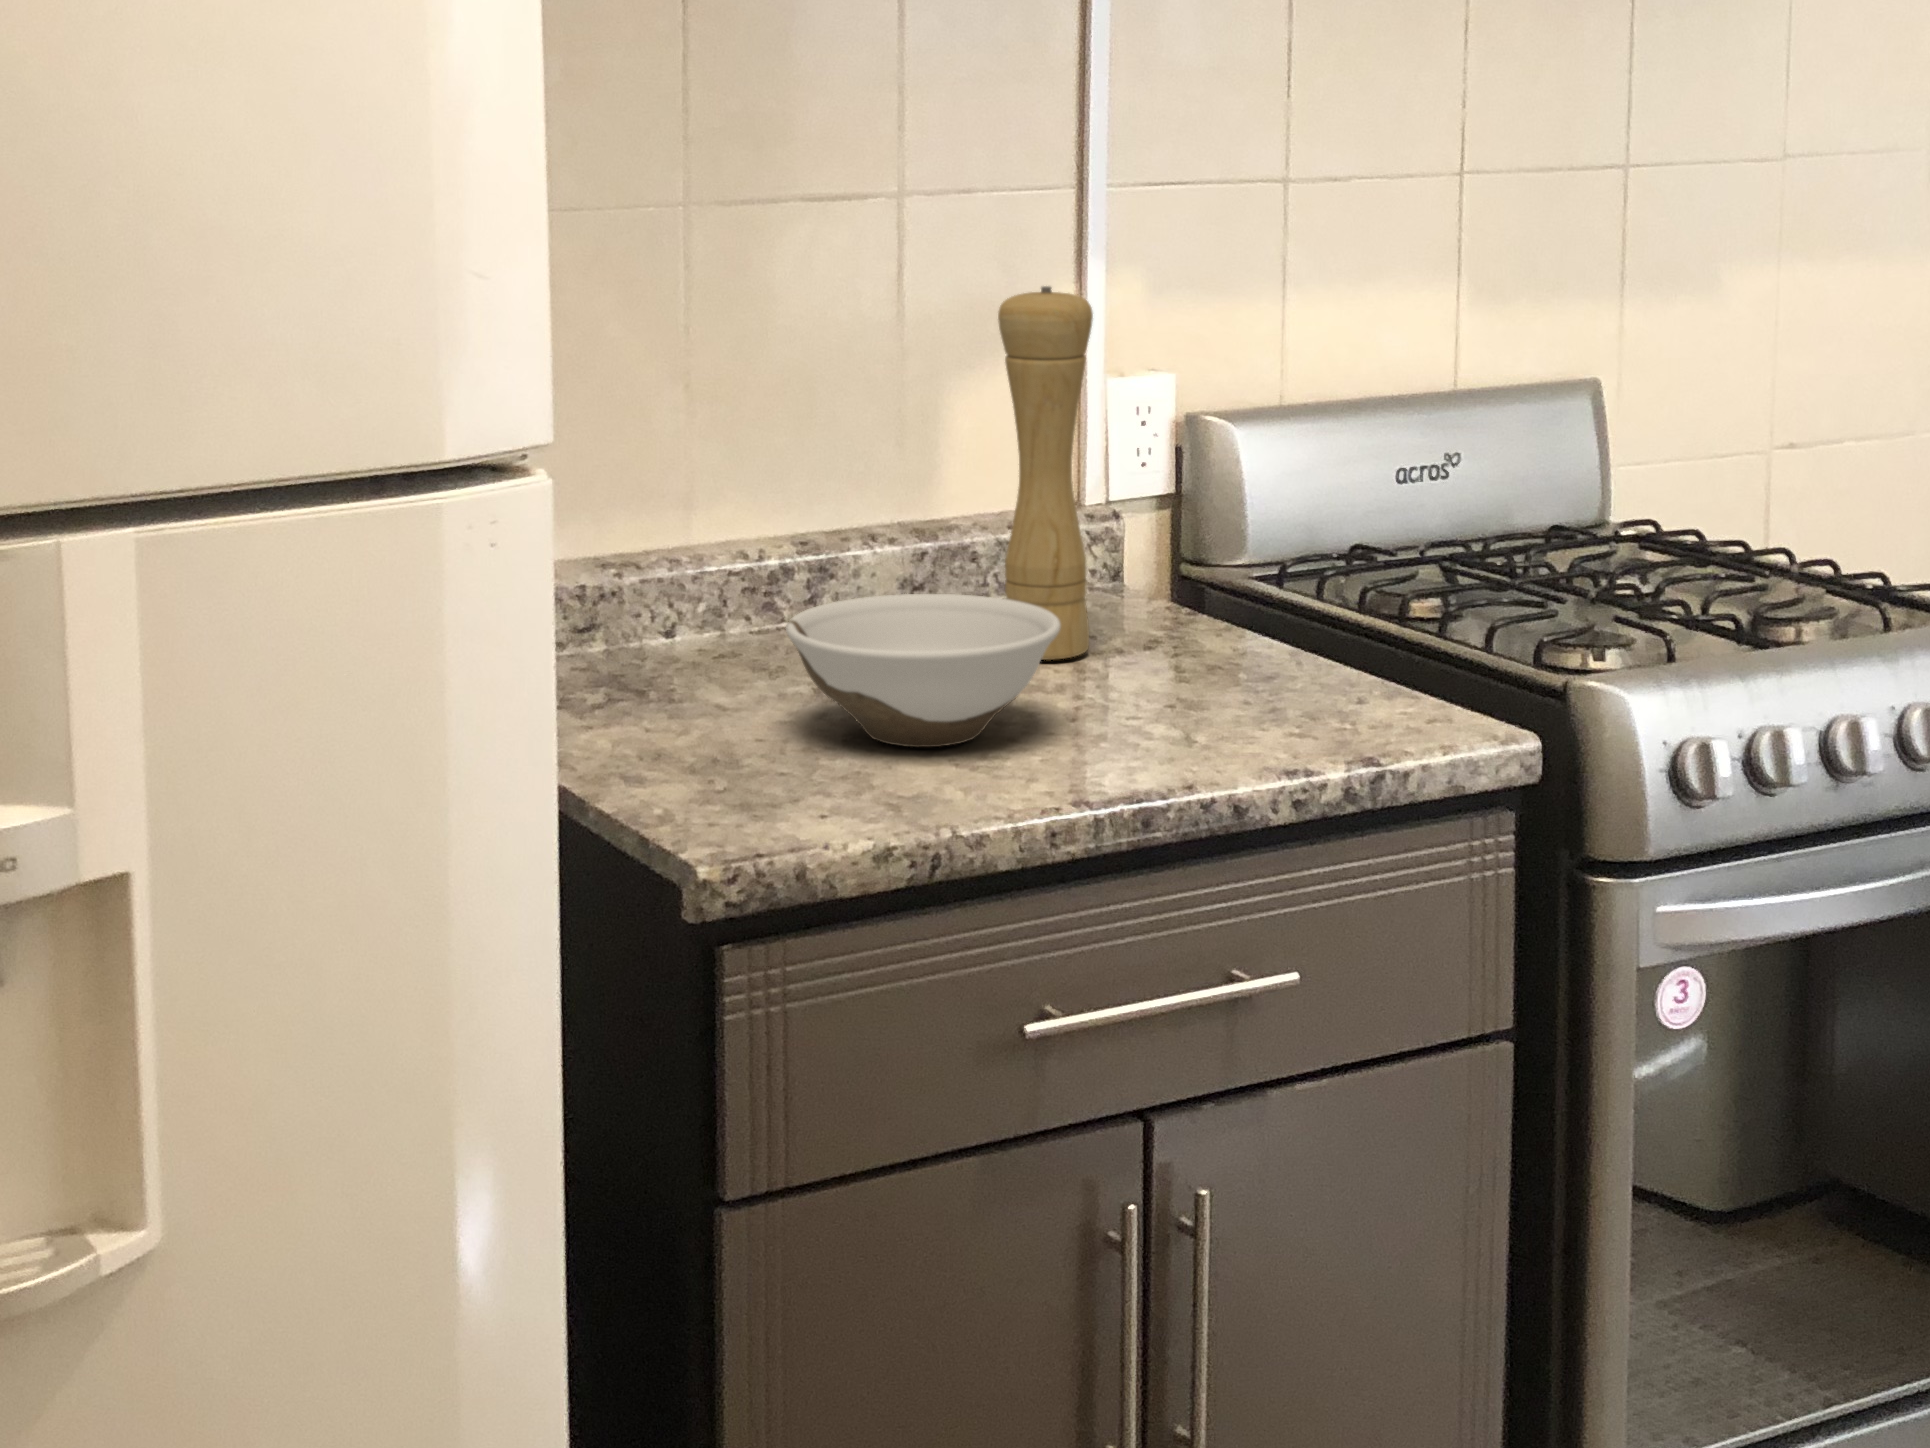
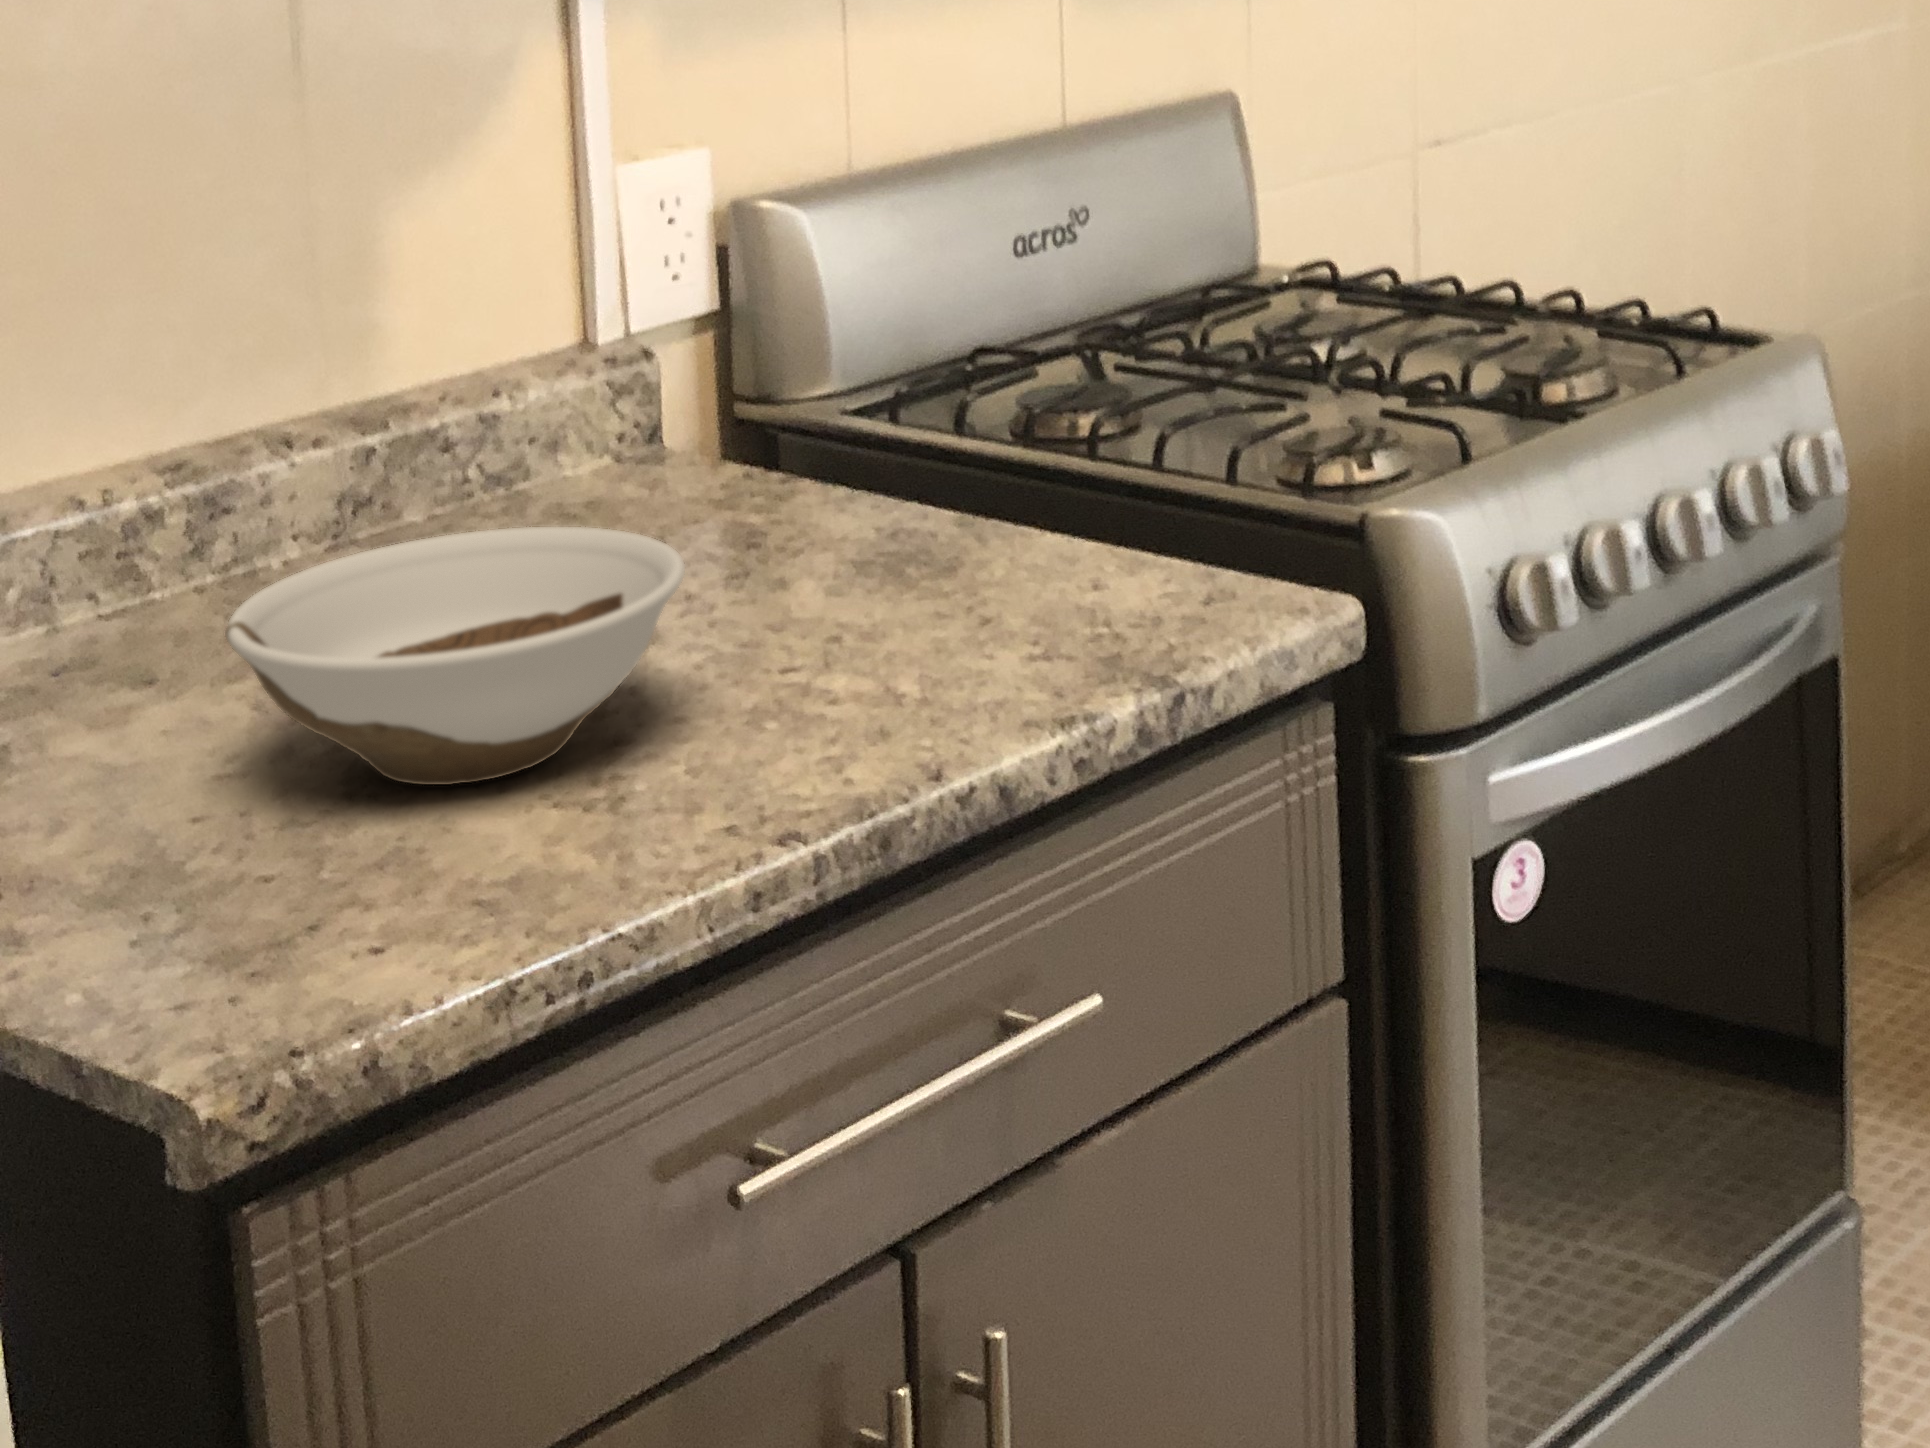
pepper mill: present [998,286,1093,660] -> none [490,57,662,590]

